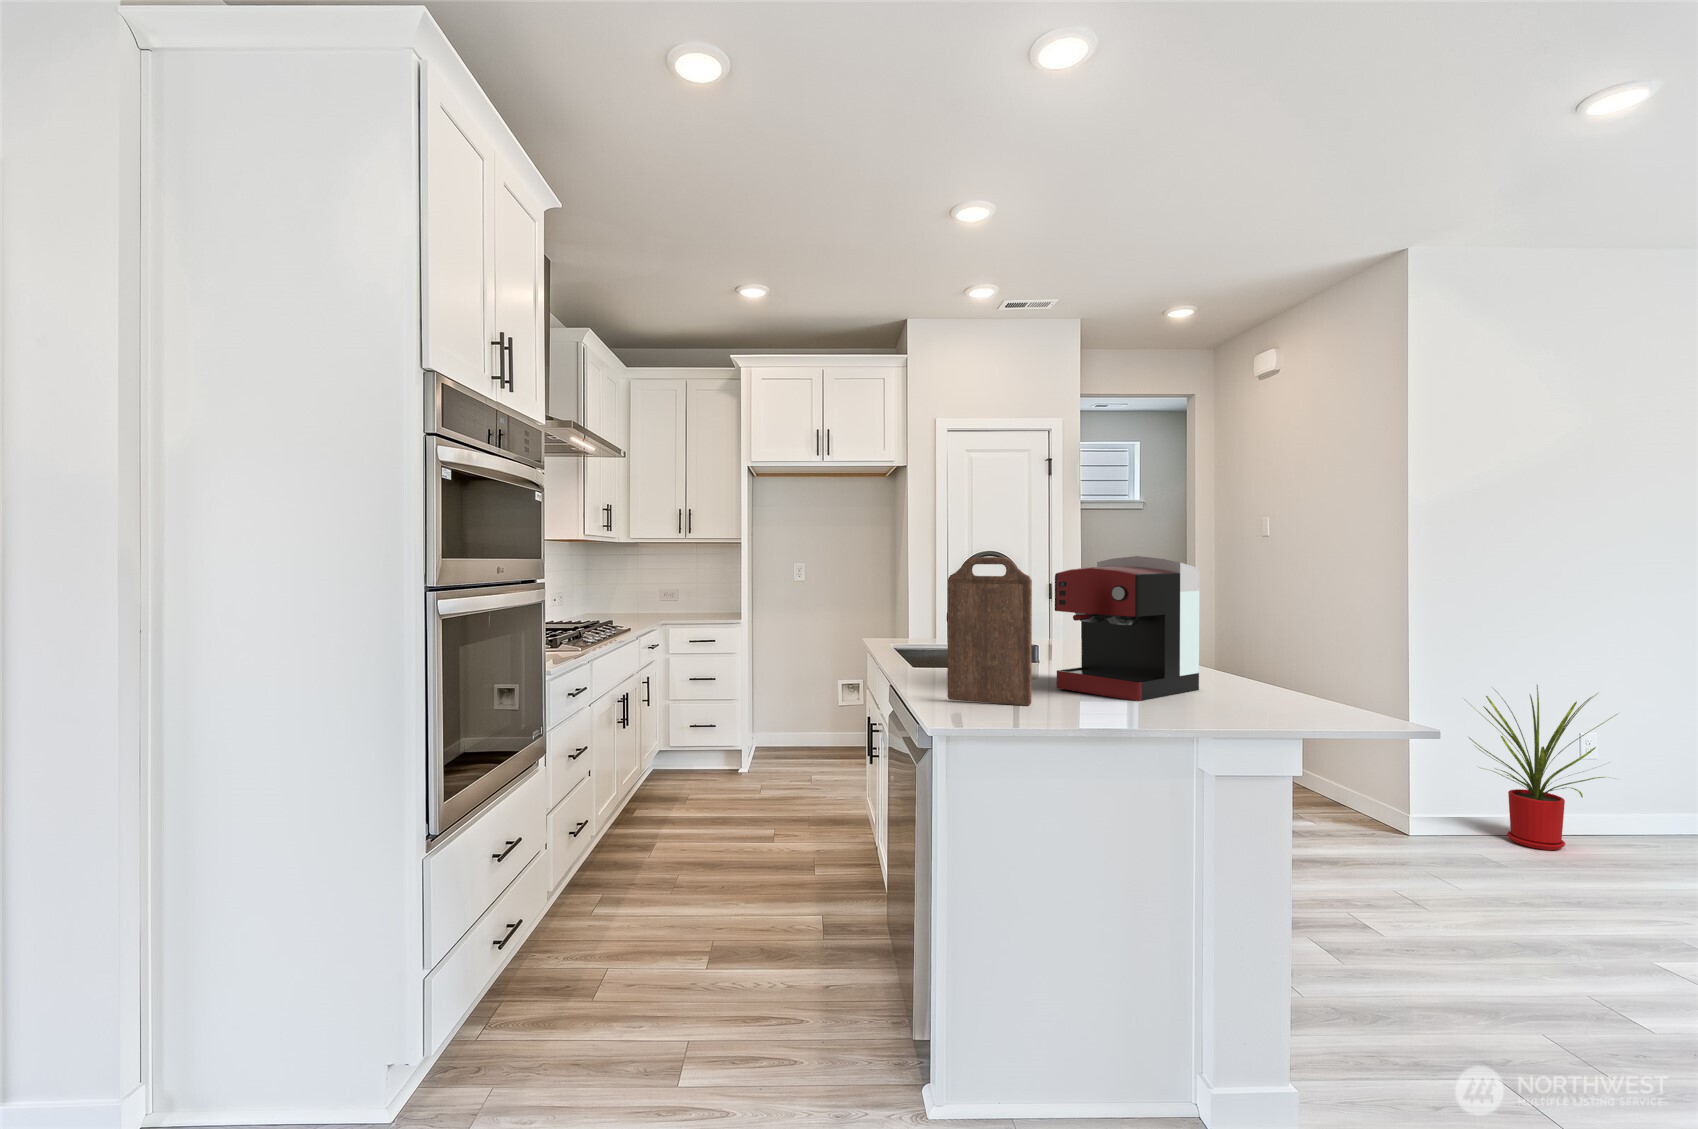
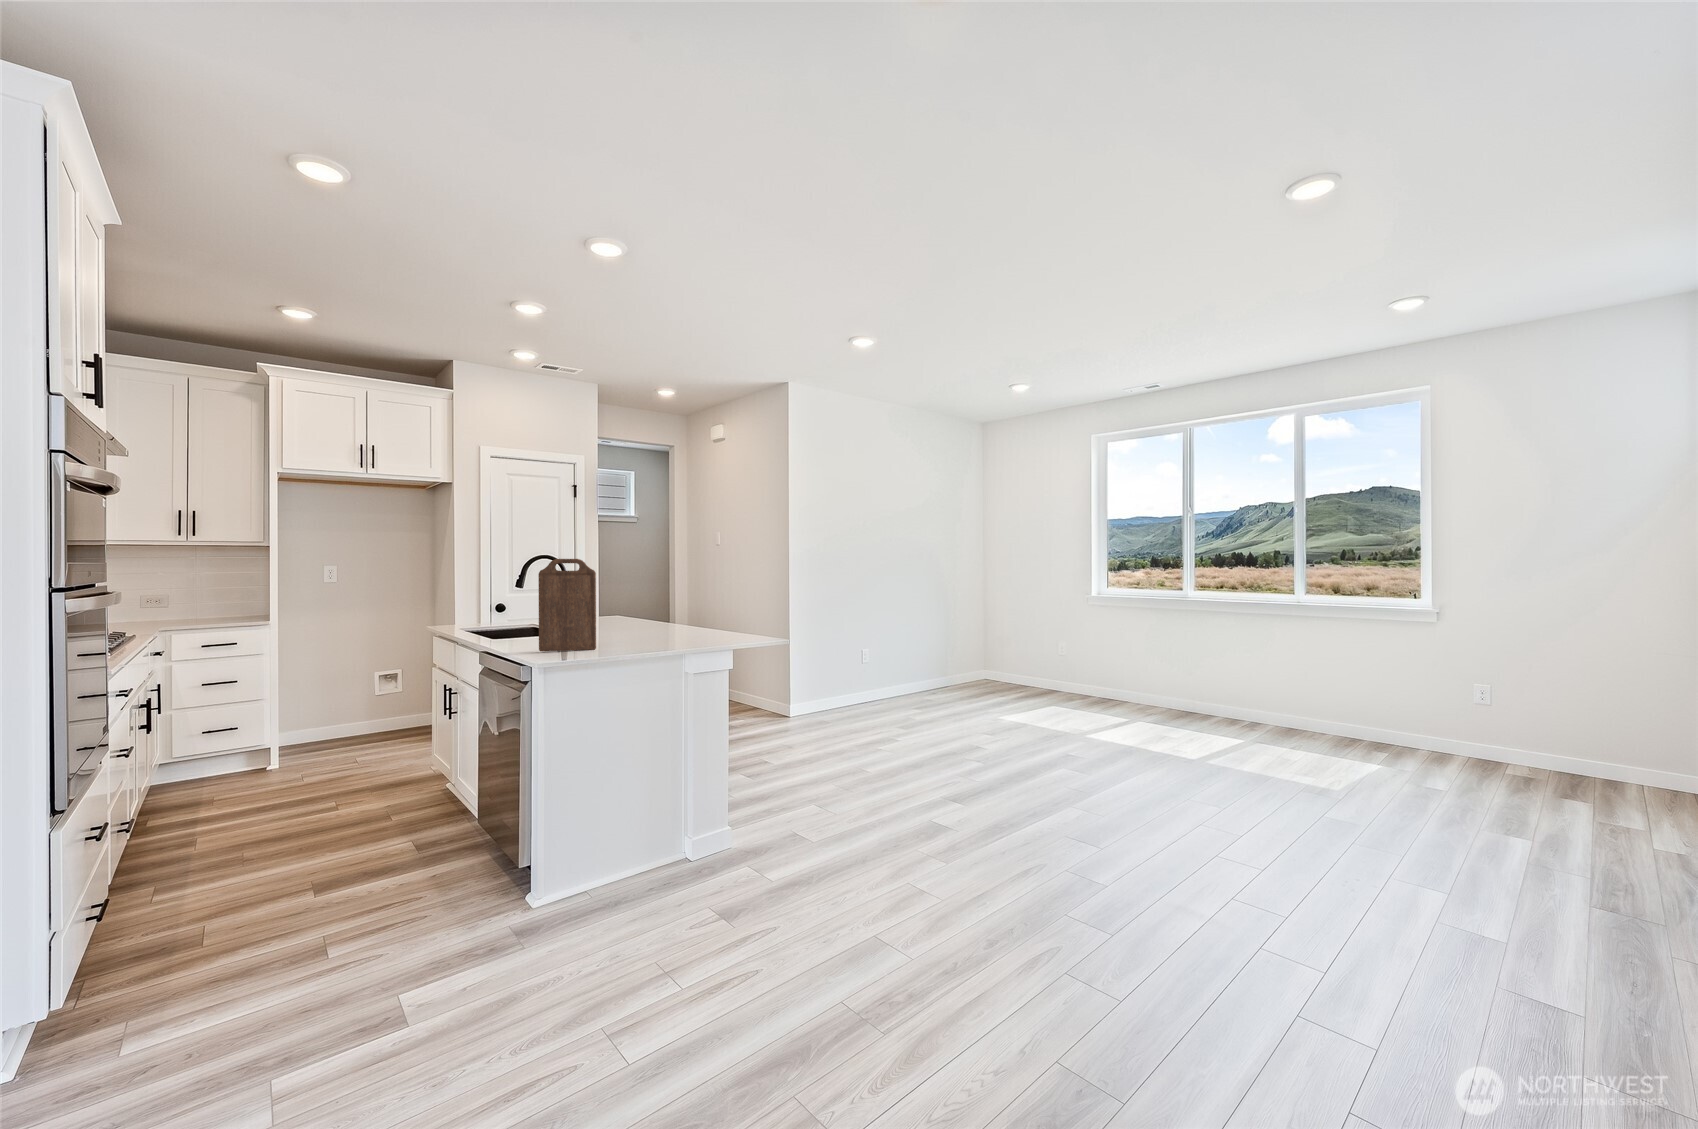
coffee maker: present [1055,556,1200,701] -> none [605,558,690,642]
house plant: present [1469,685,1617,850] -> none [823,628,888,716]

